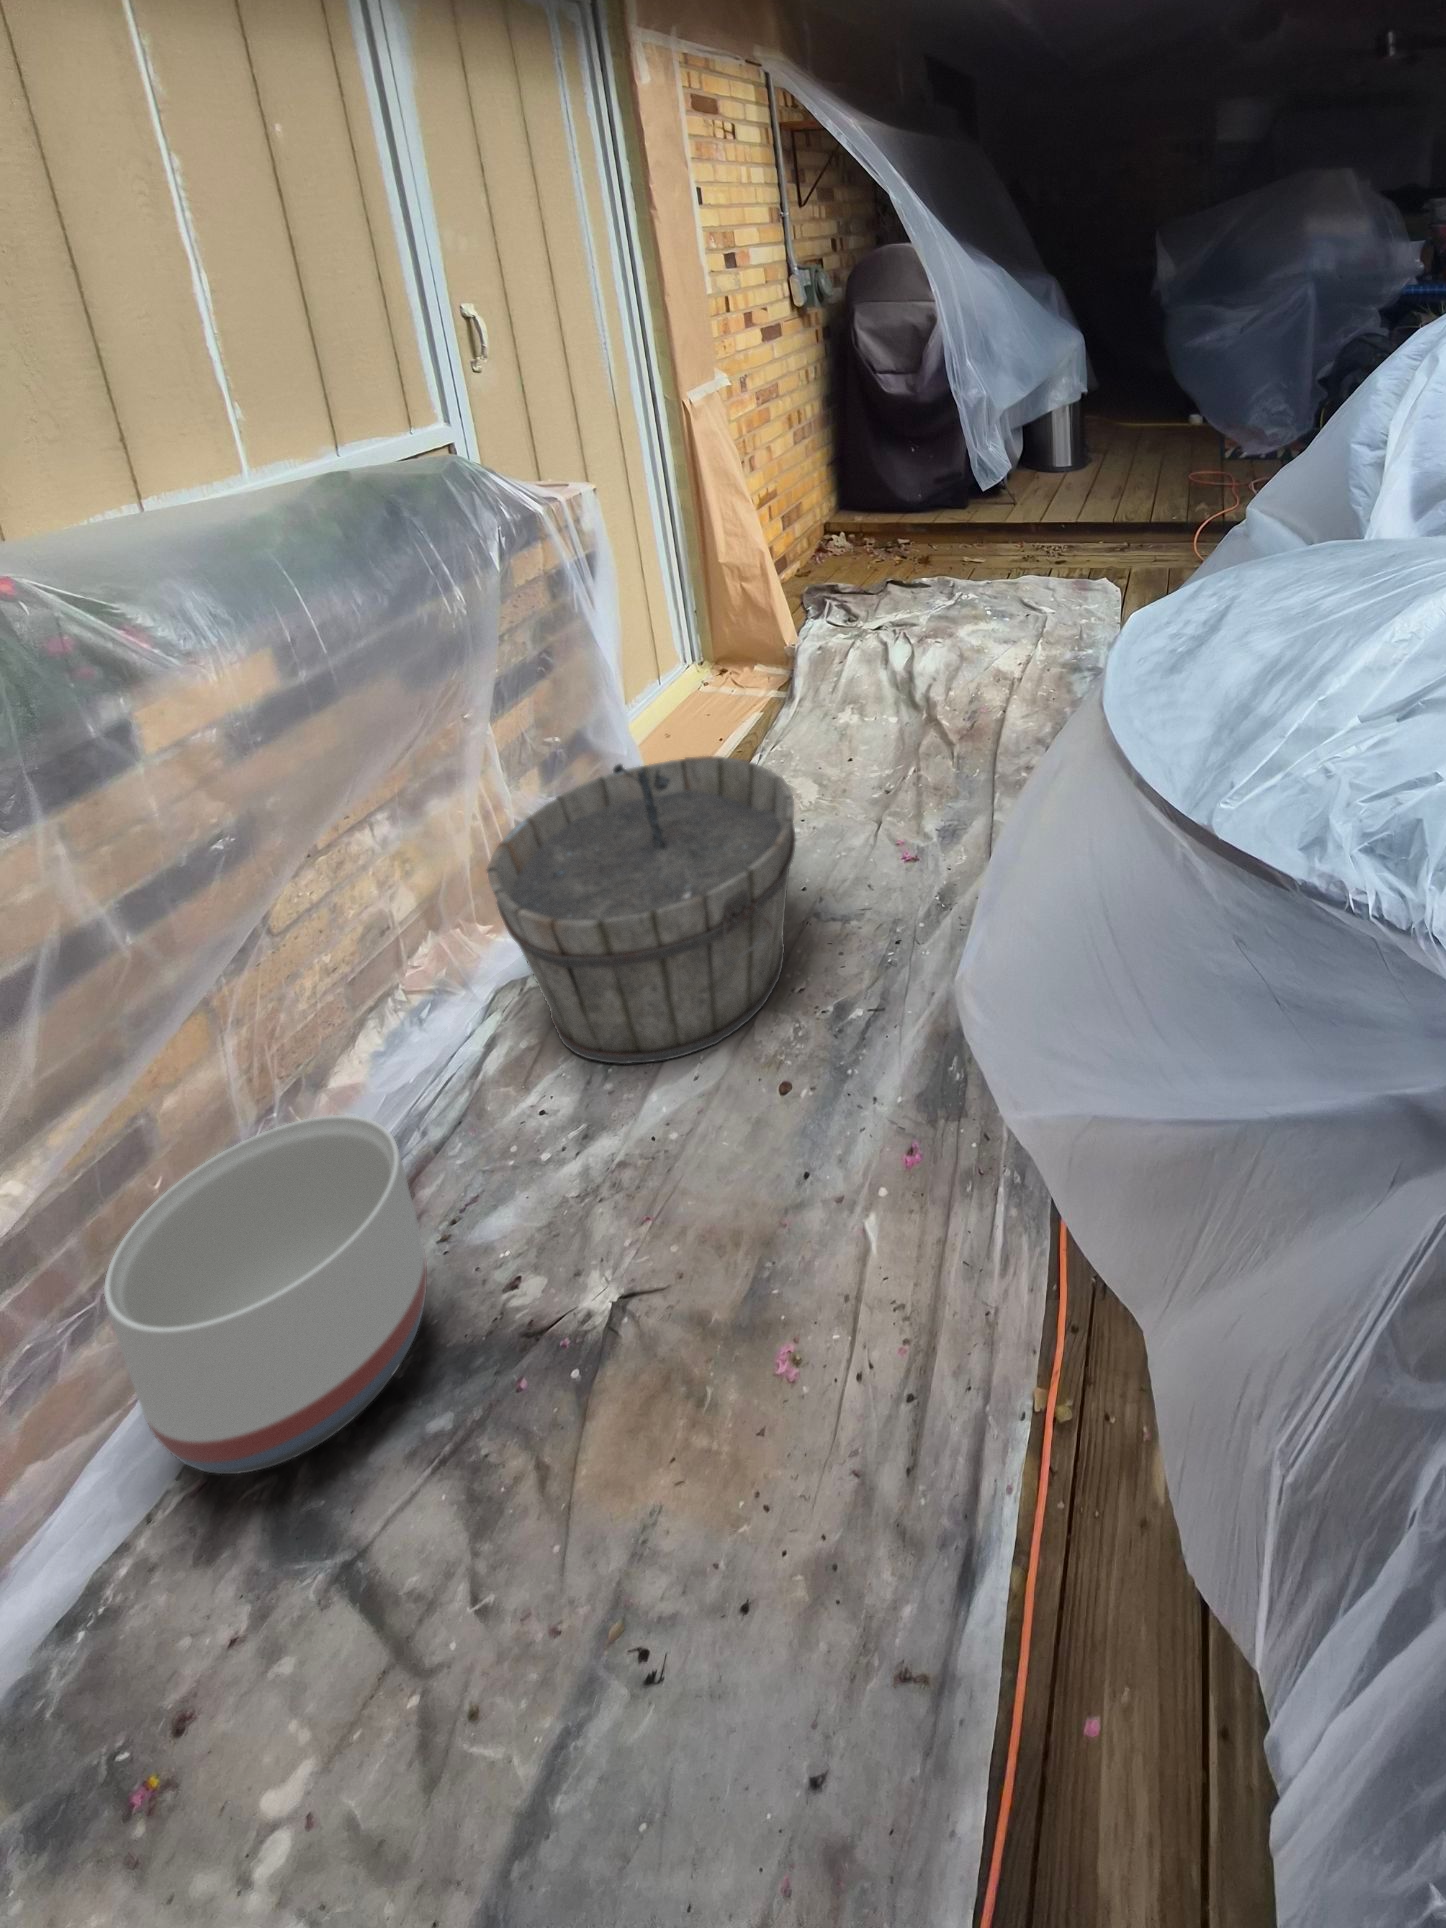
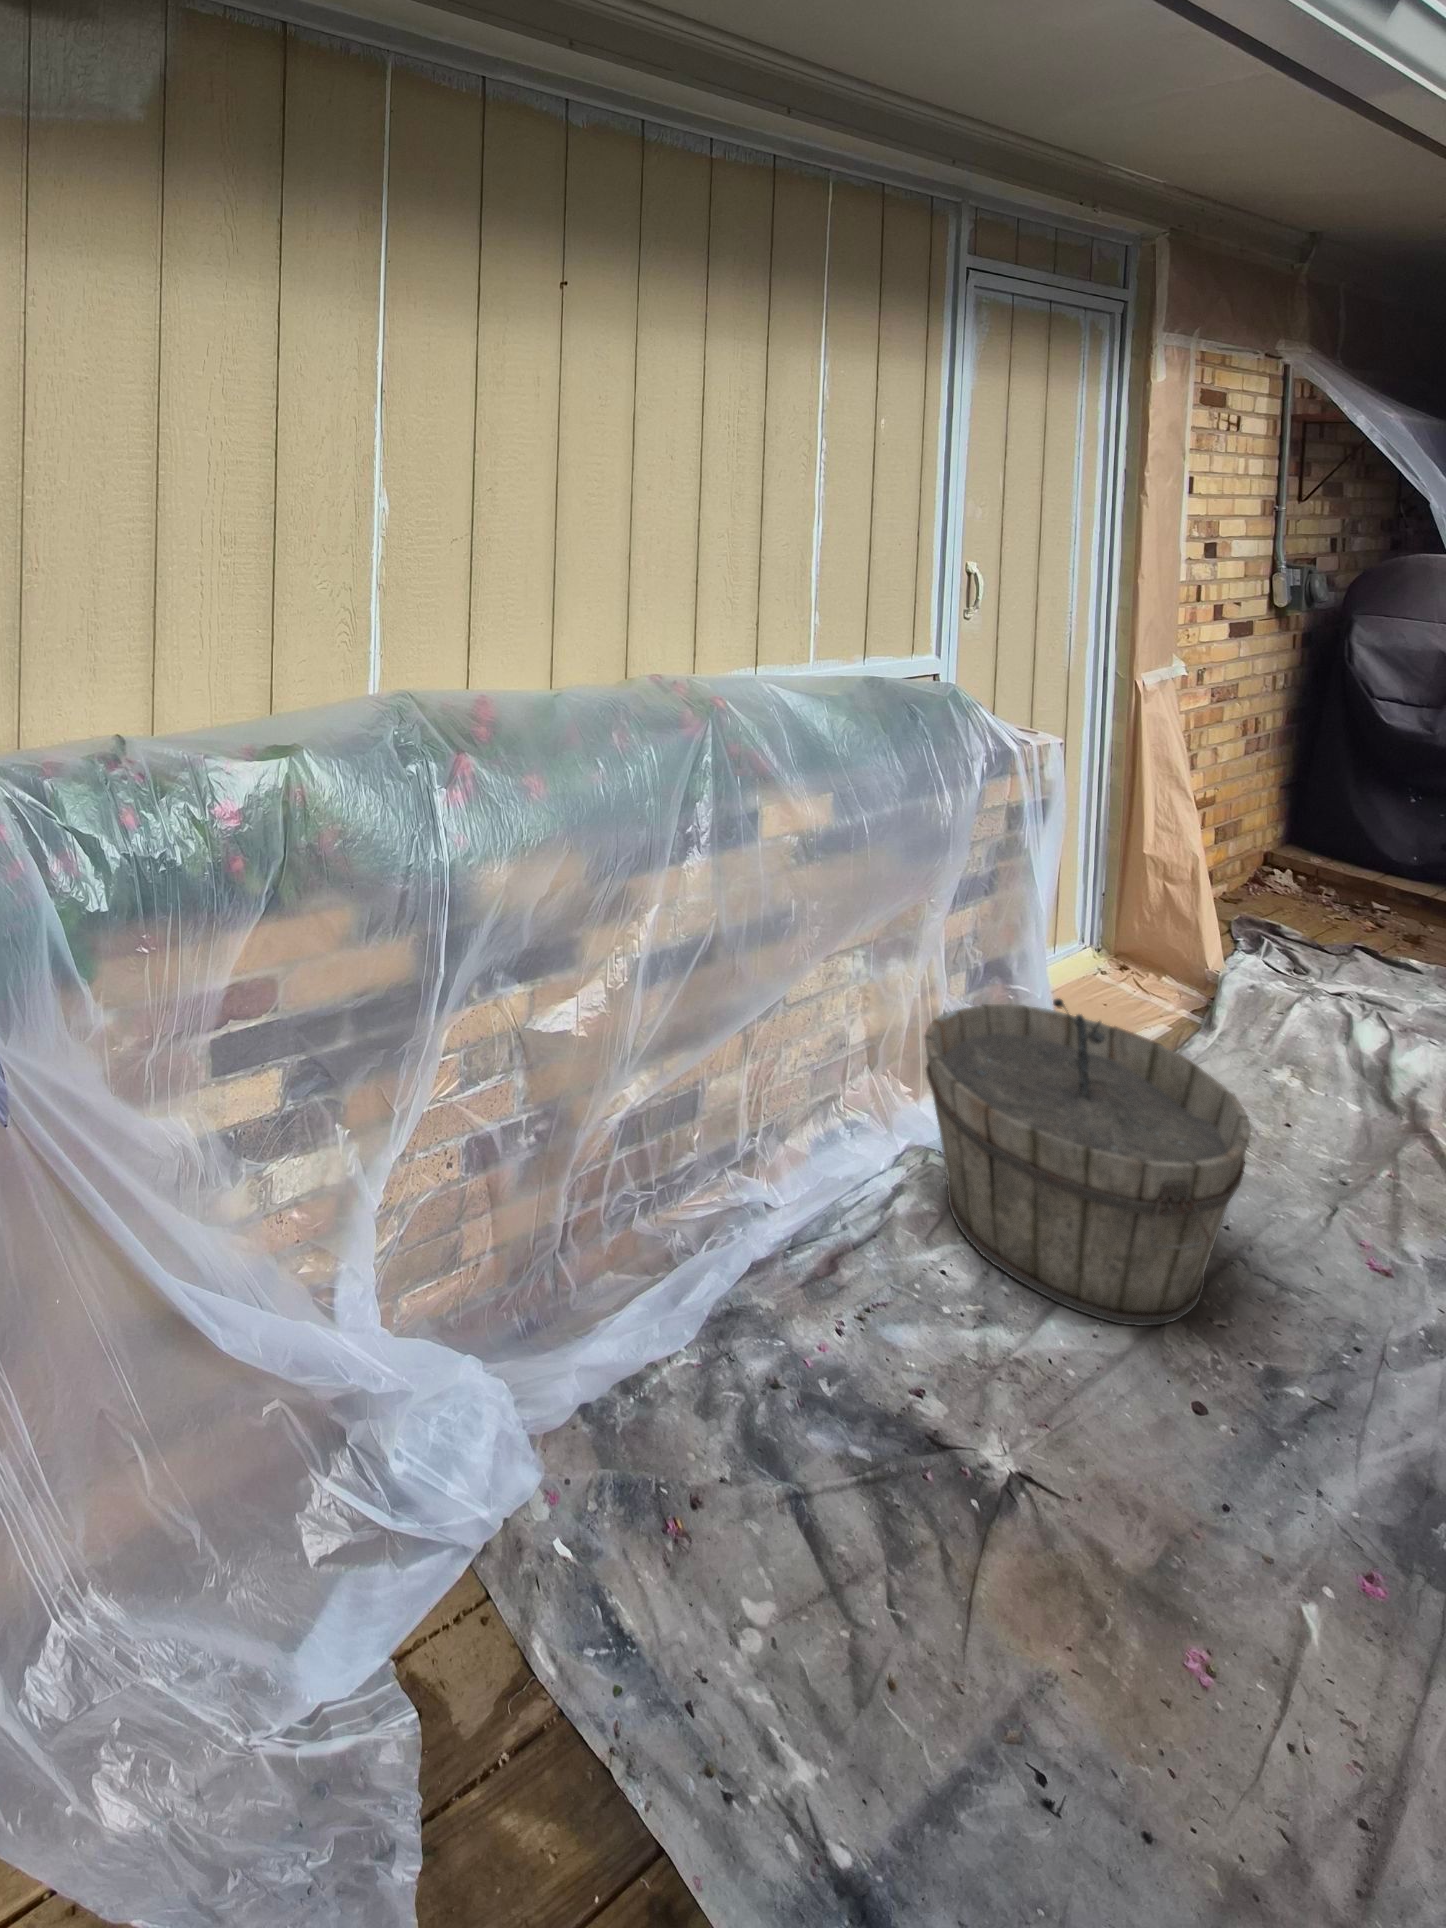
planter: present [104,1115,427,1474] -> none [679,1135,868,1396]

